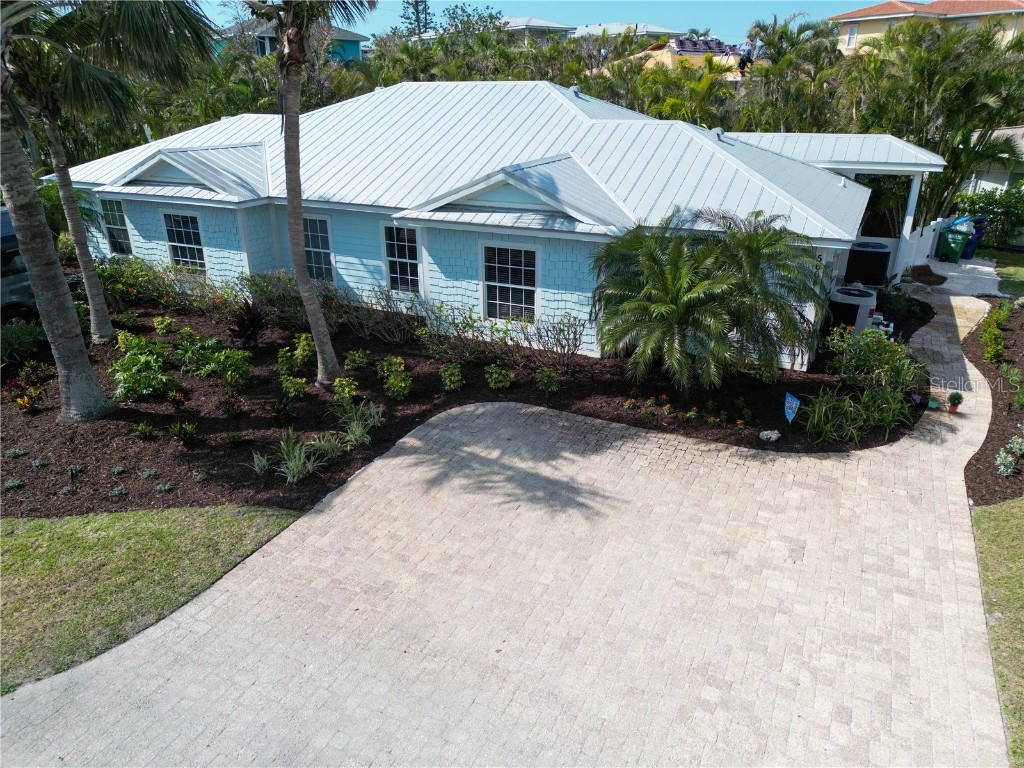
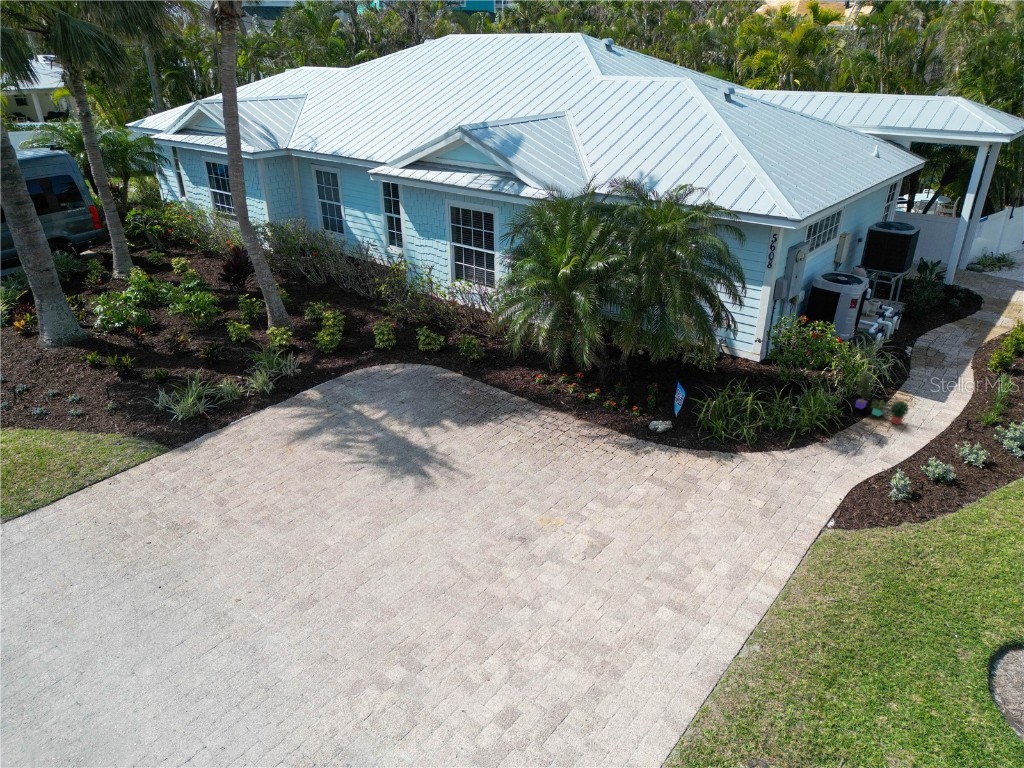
lounge chair: present [911,264,948,292] -> none [965,249,1009,286]

